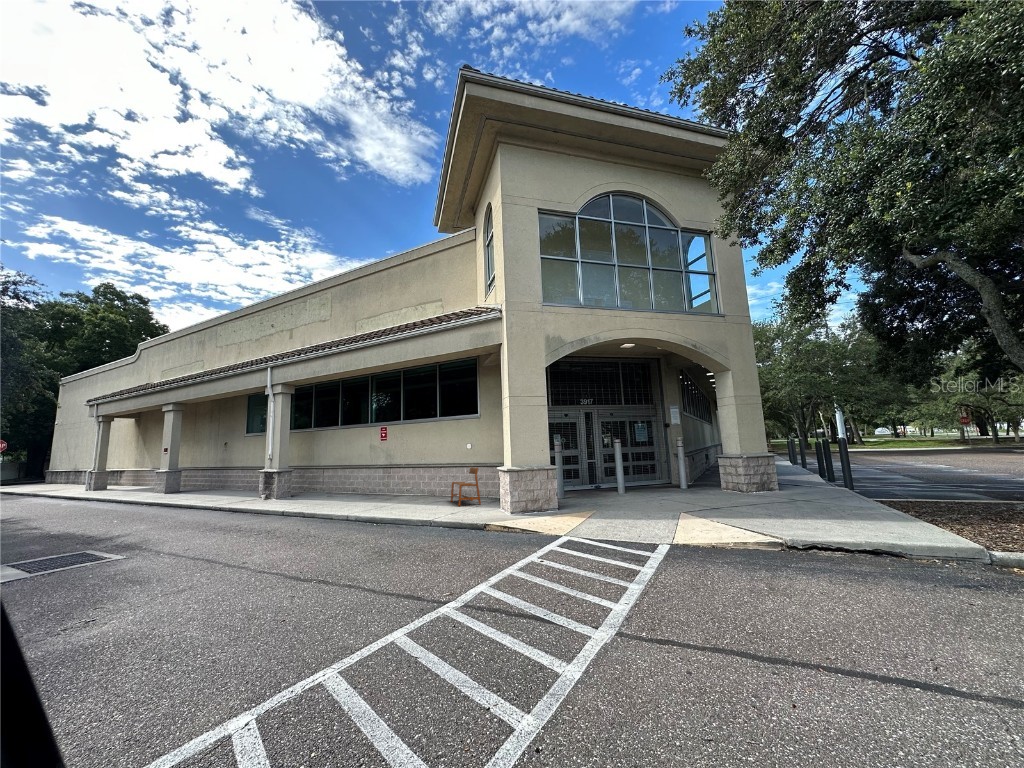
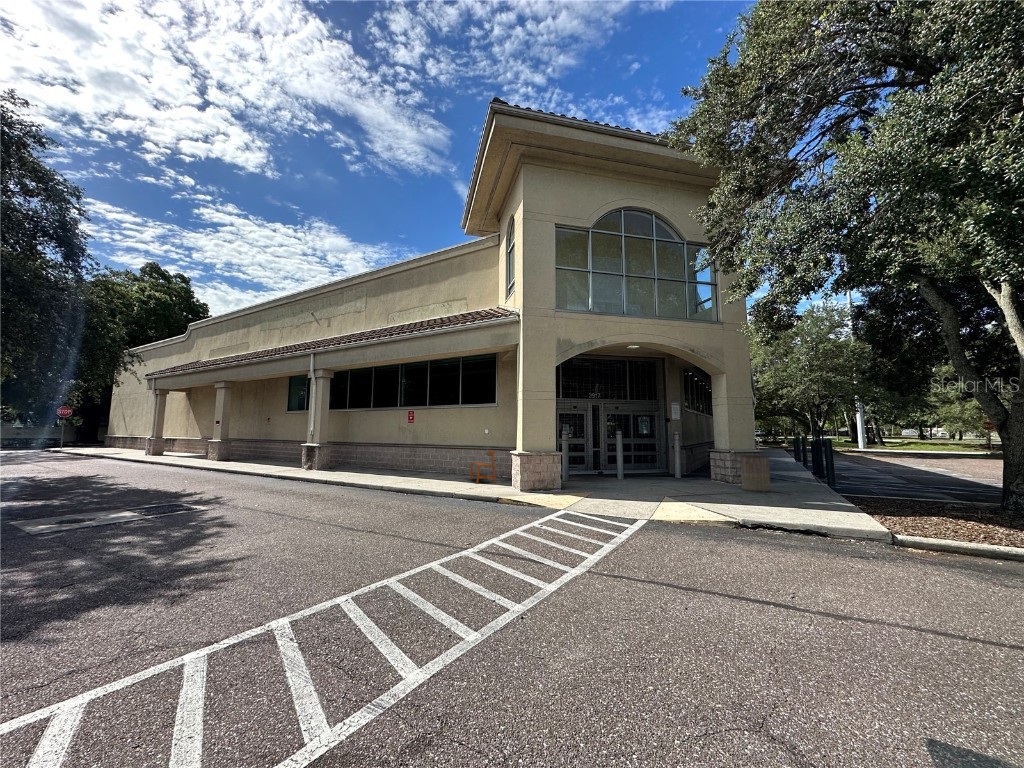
trash can: none [755,460,792,501] -> present [740,455,771,492]

